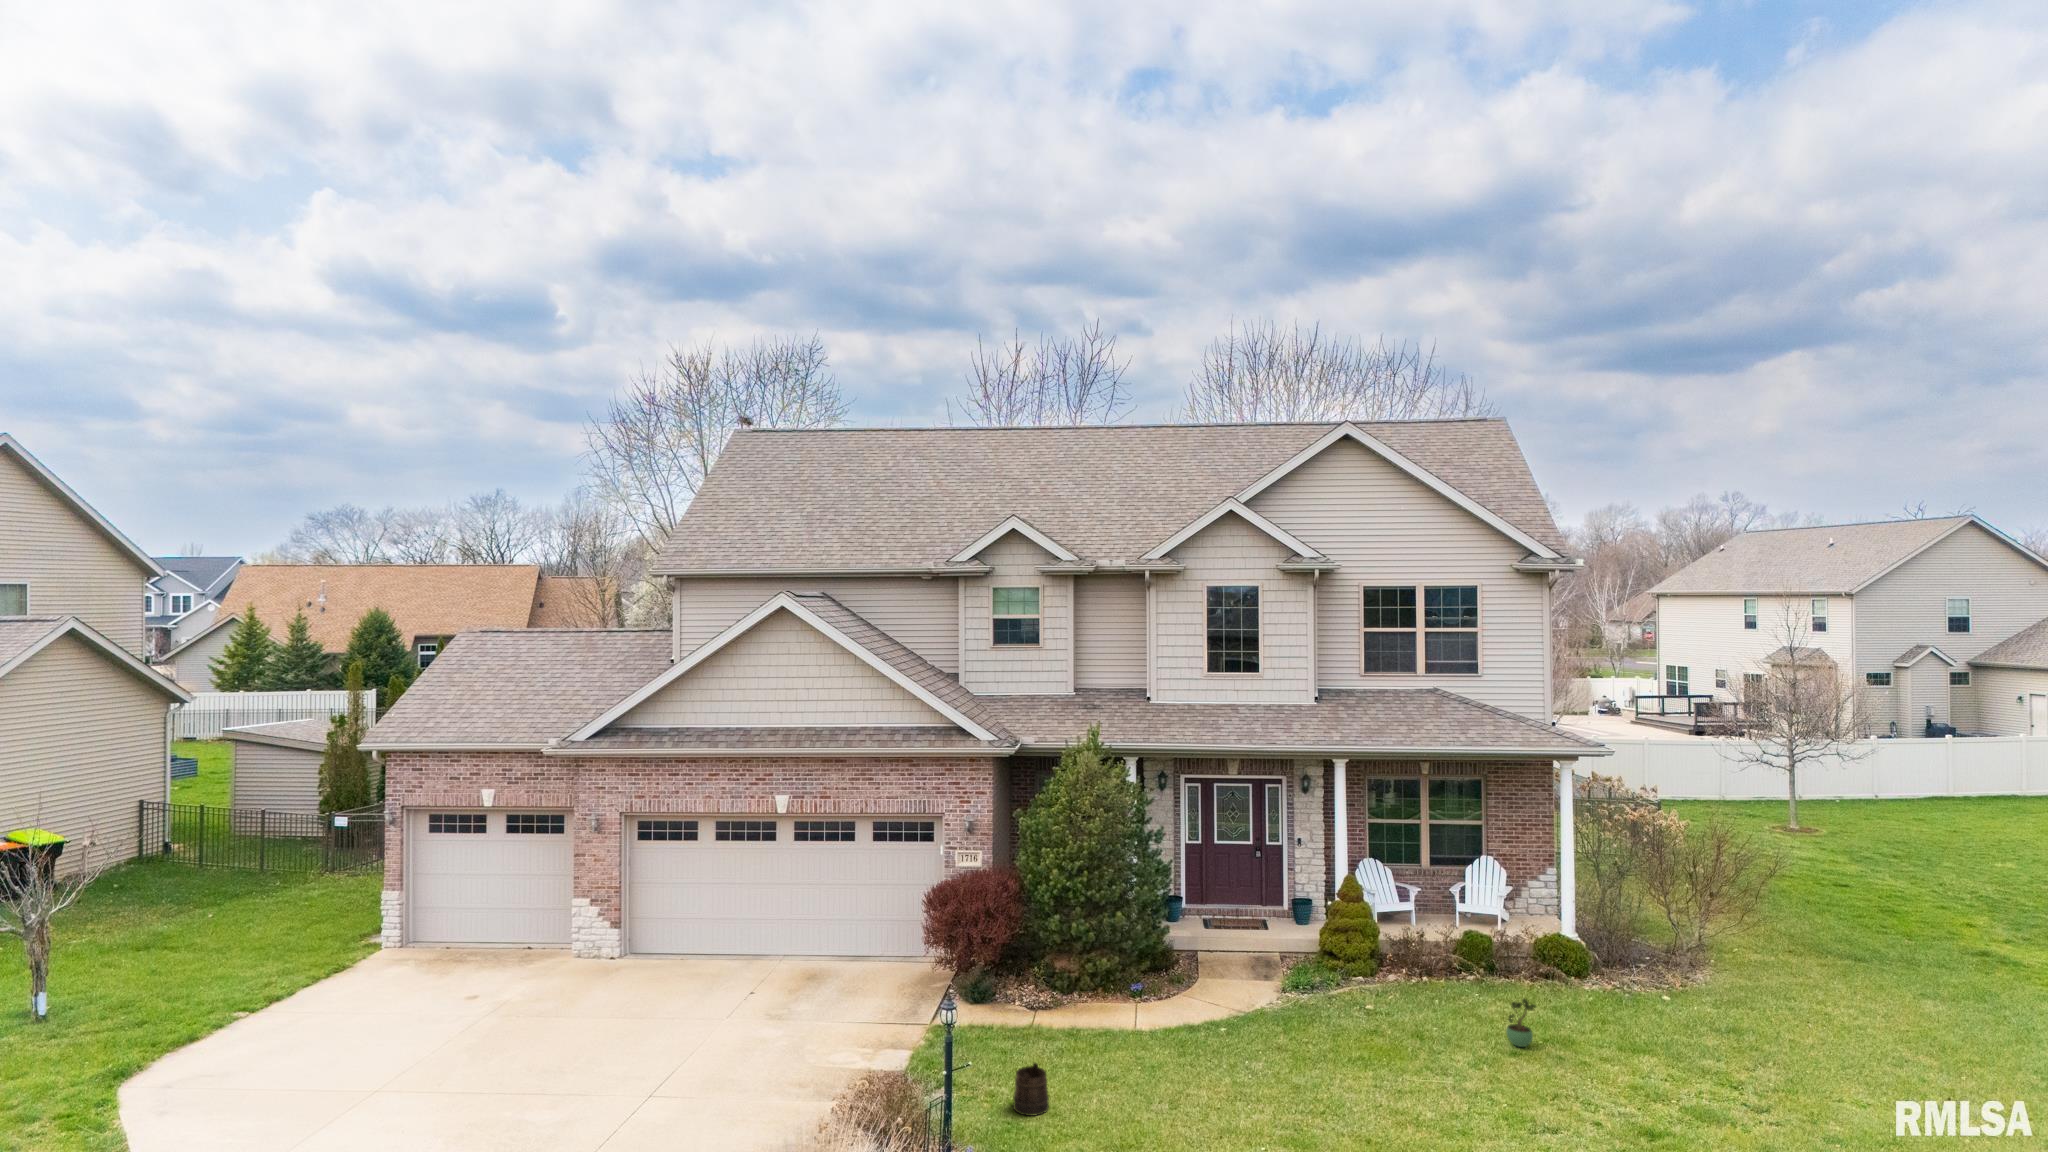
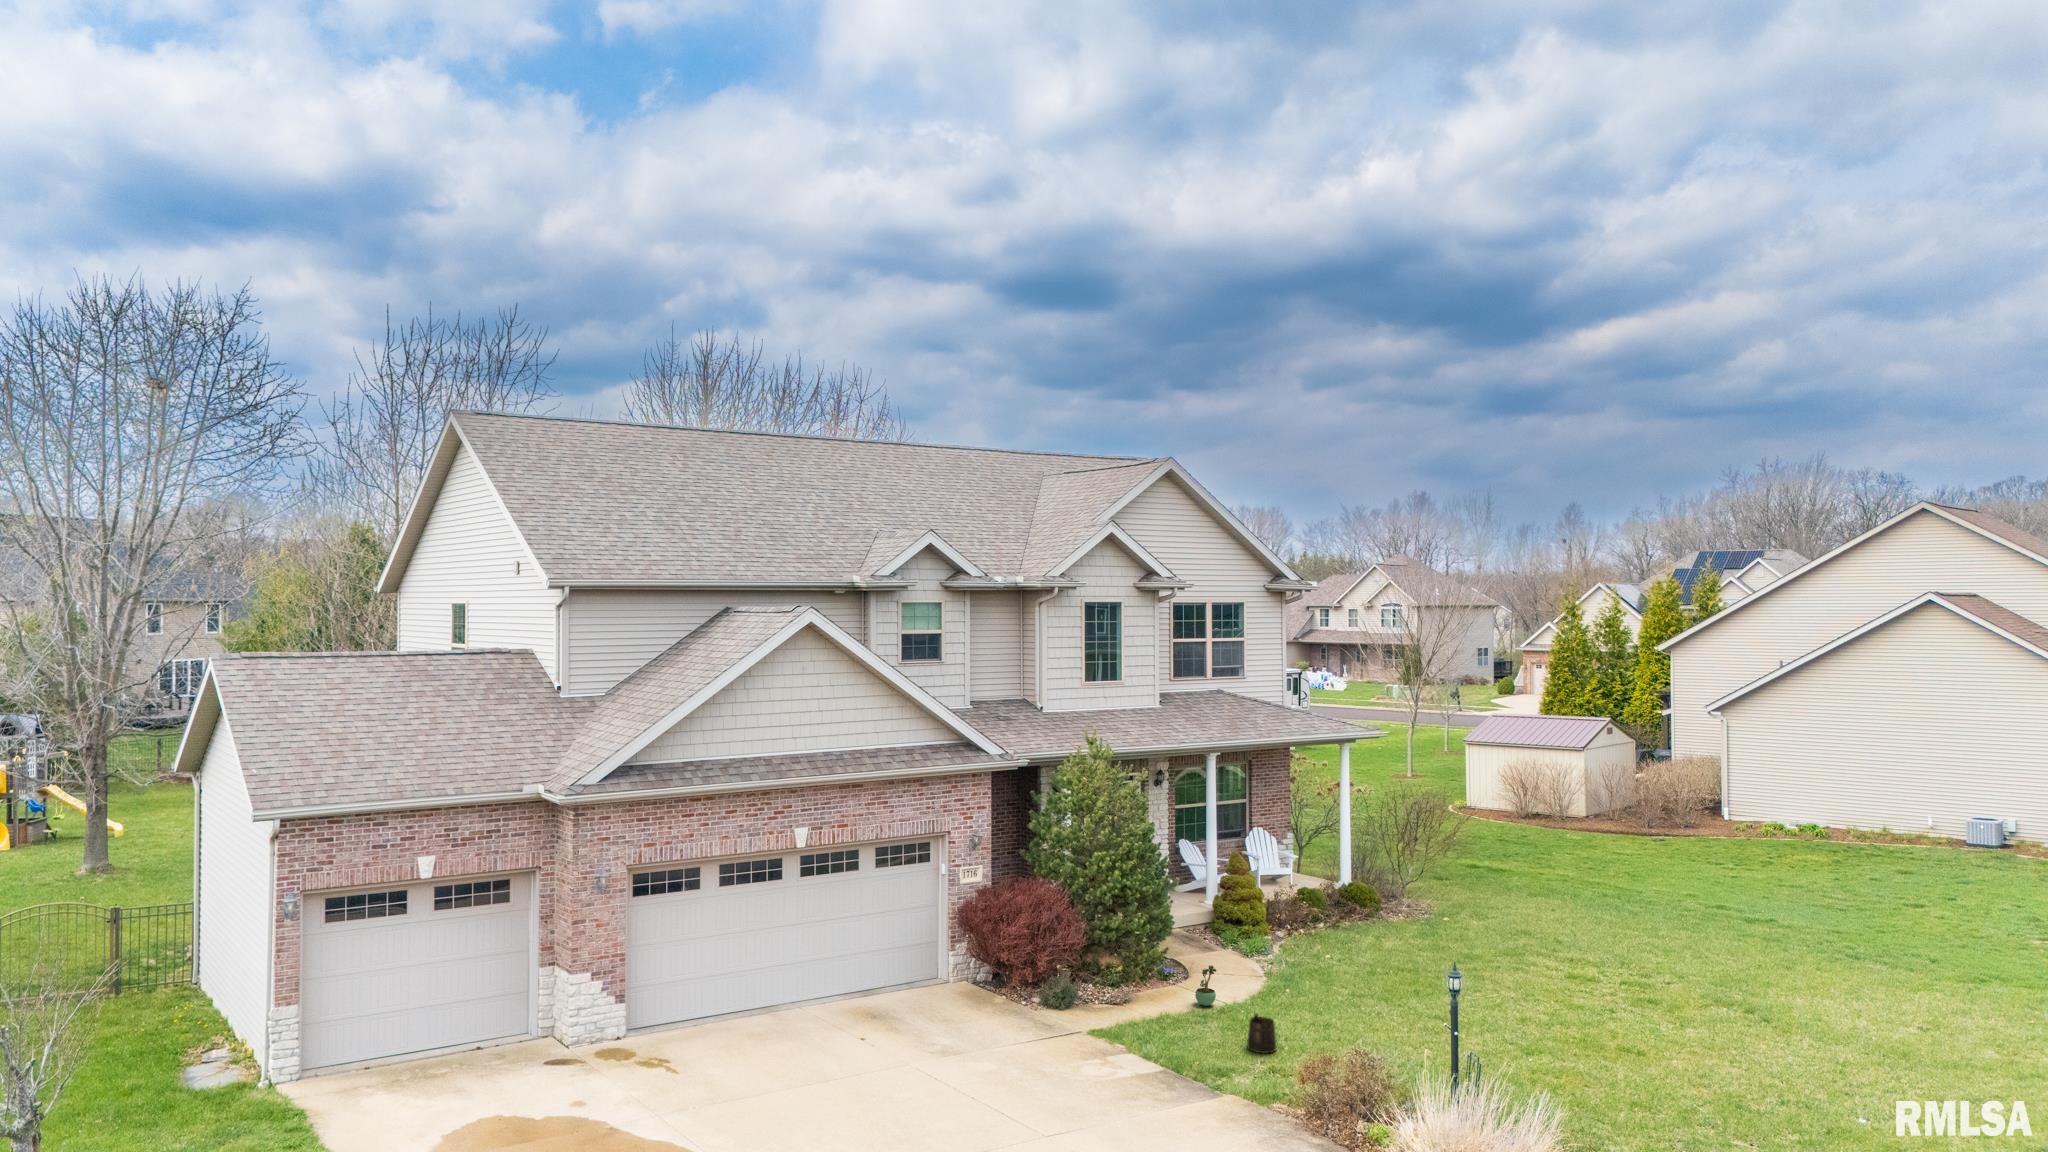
potted plant: present [1506,999,1536,1047] -> present [1195,965,1216,1006]

